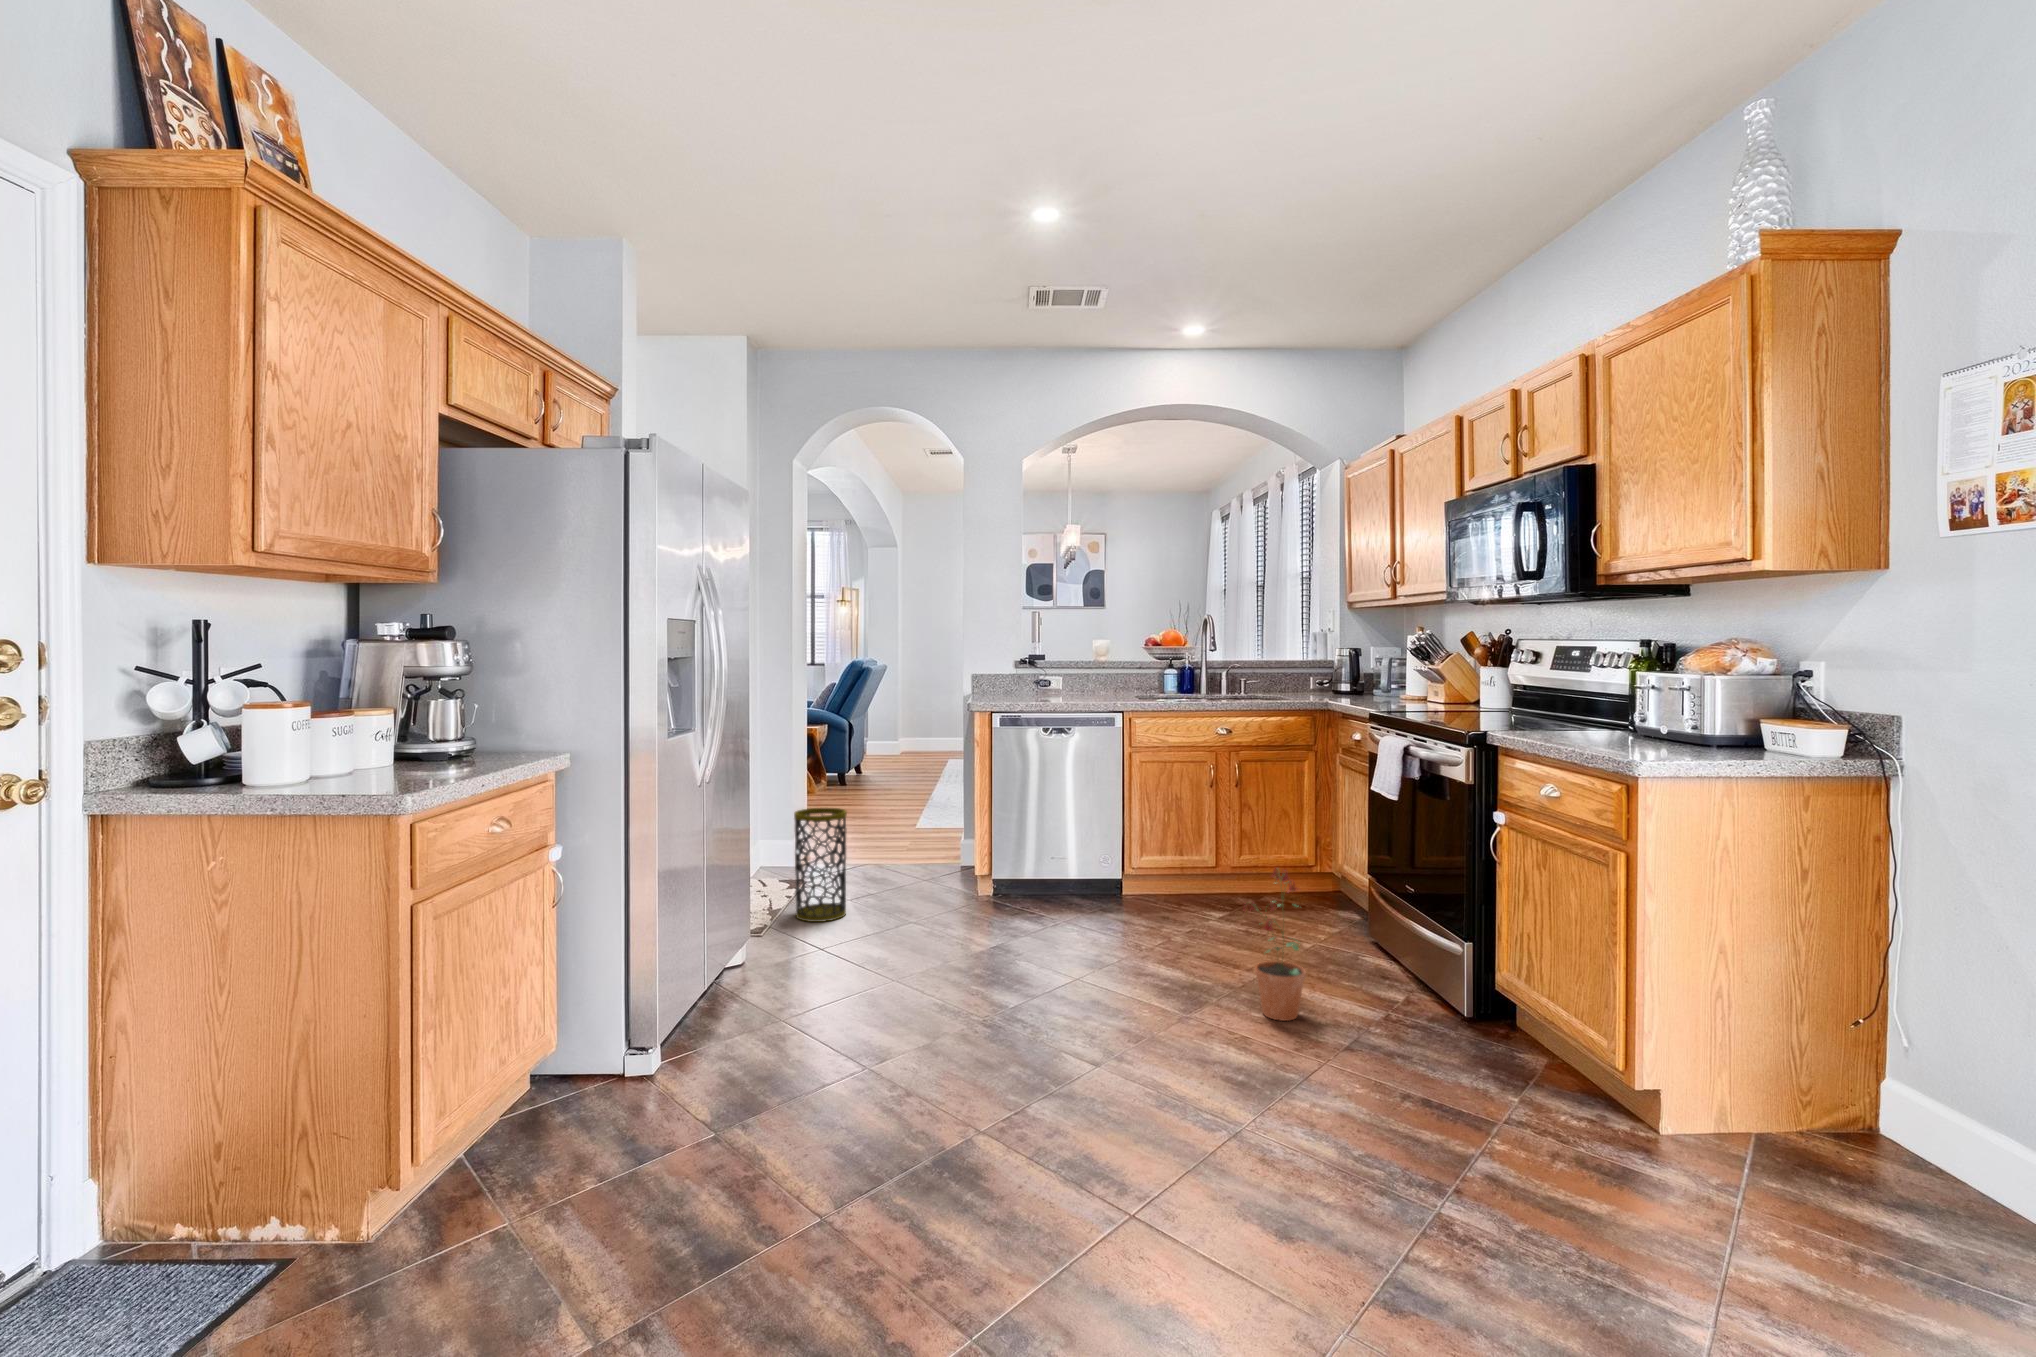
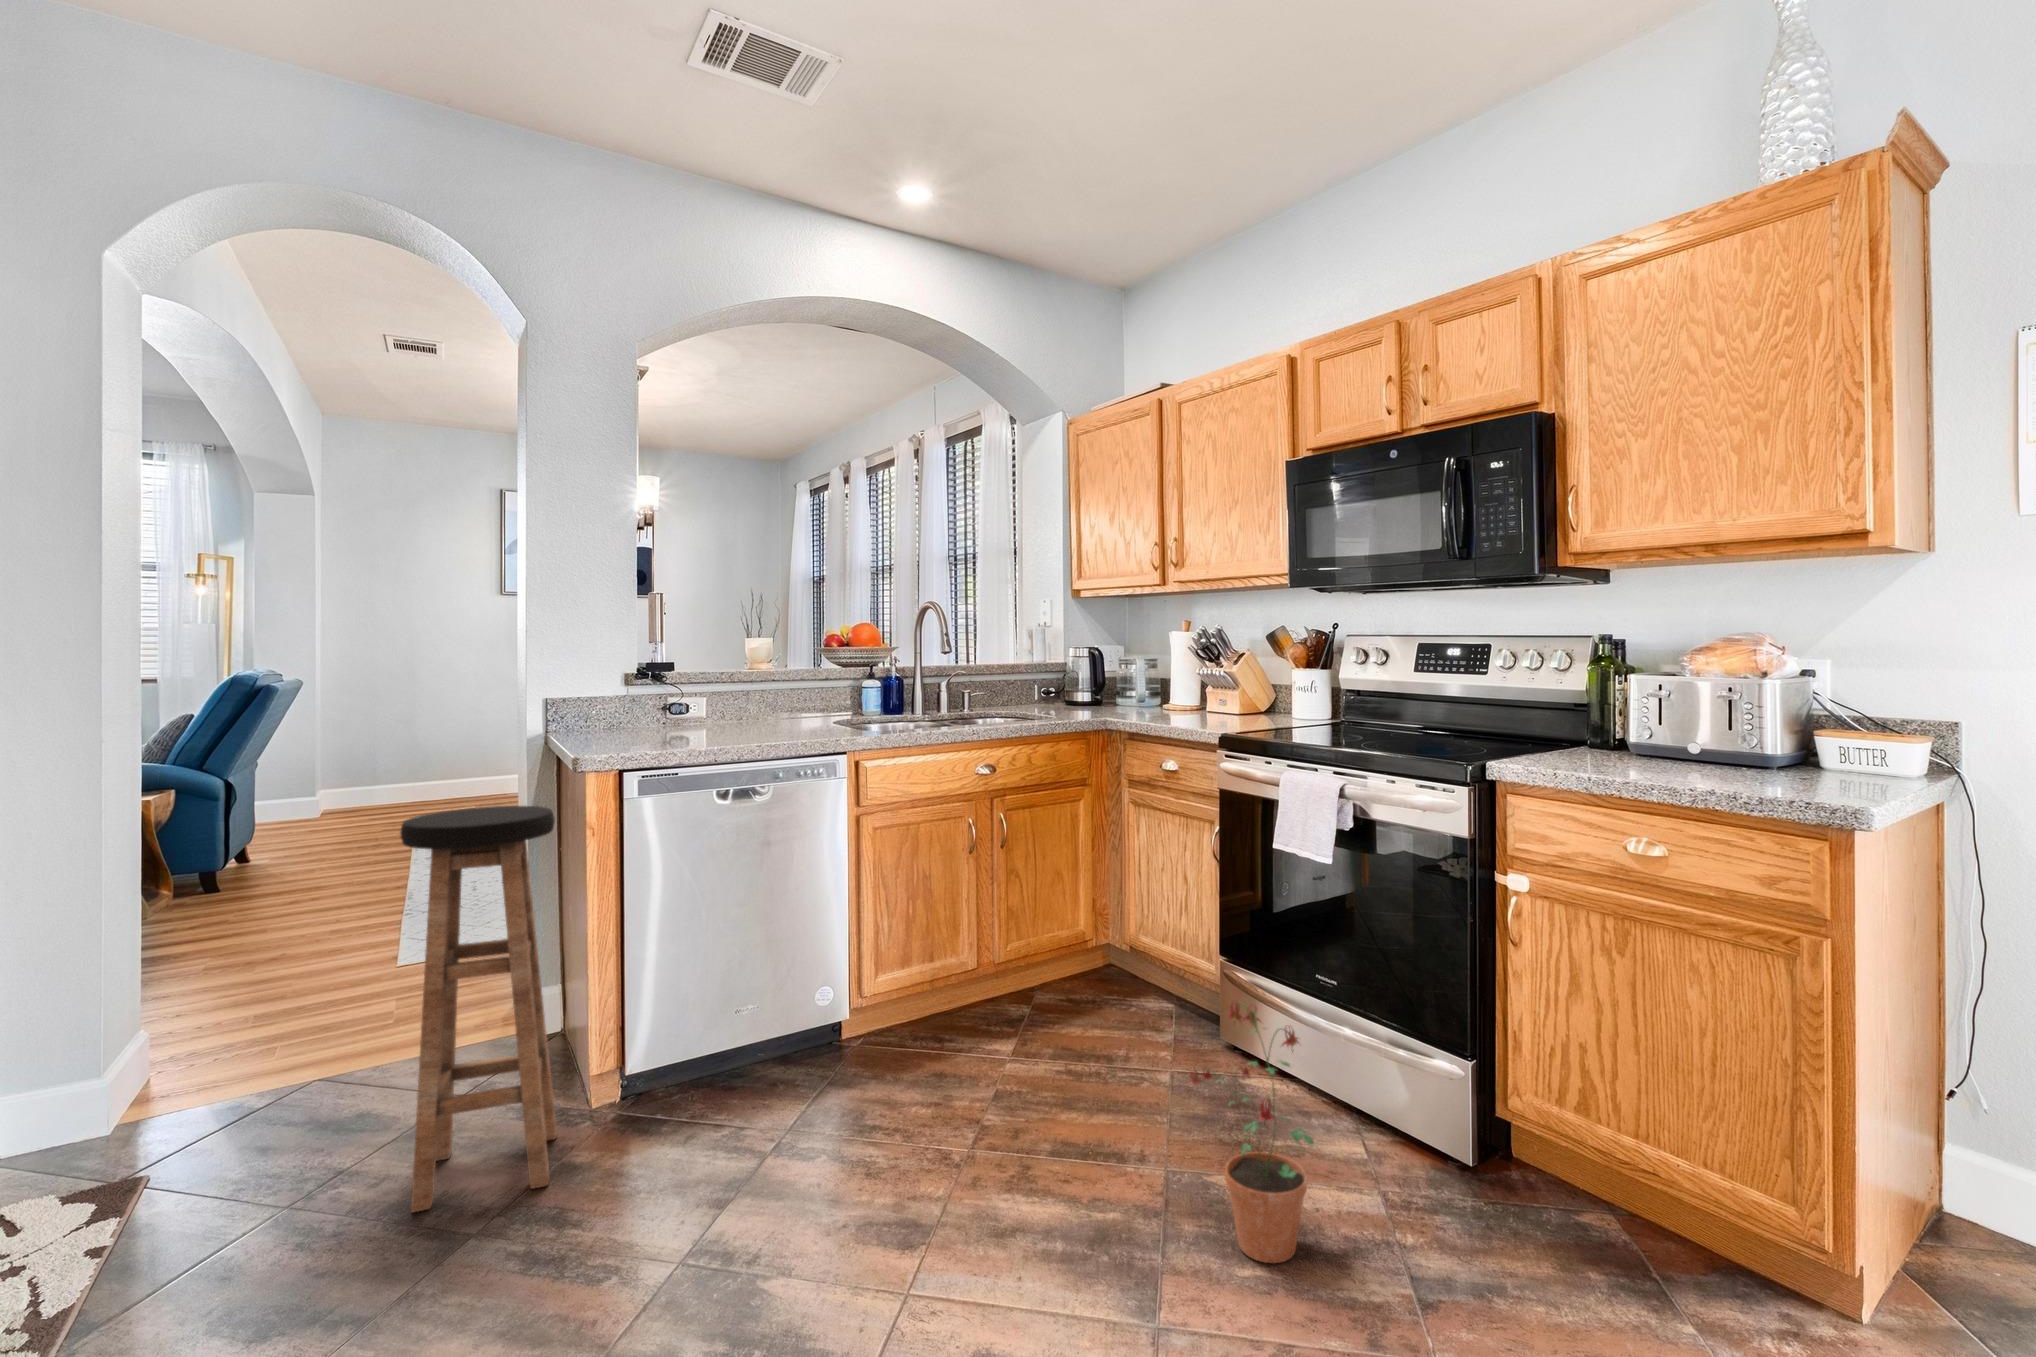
bar stool: none [882,728,954,922] -> present [400,806,557,1212]
trash can: present [794,808,847,922] -> none [165,996,314,1275]

